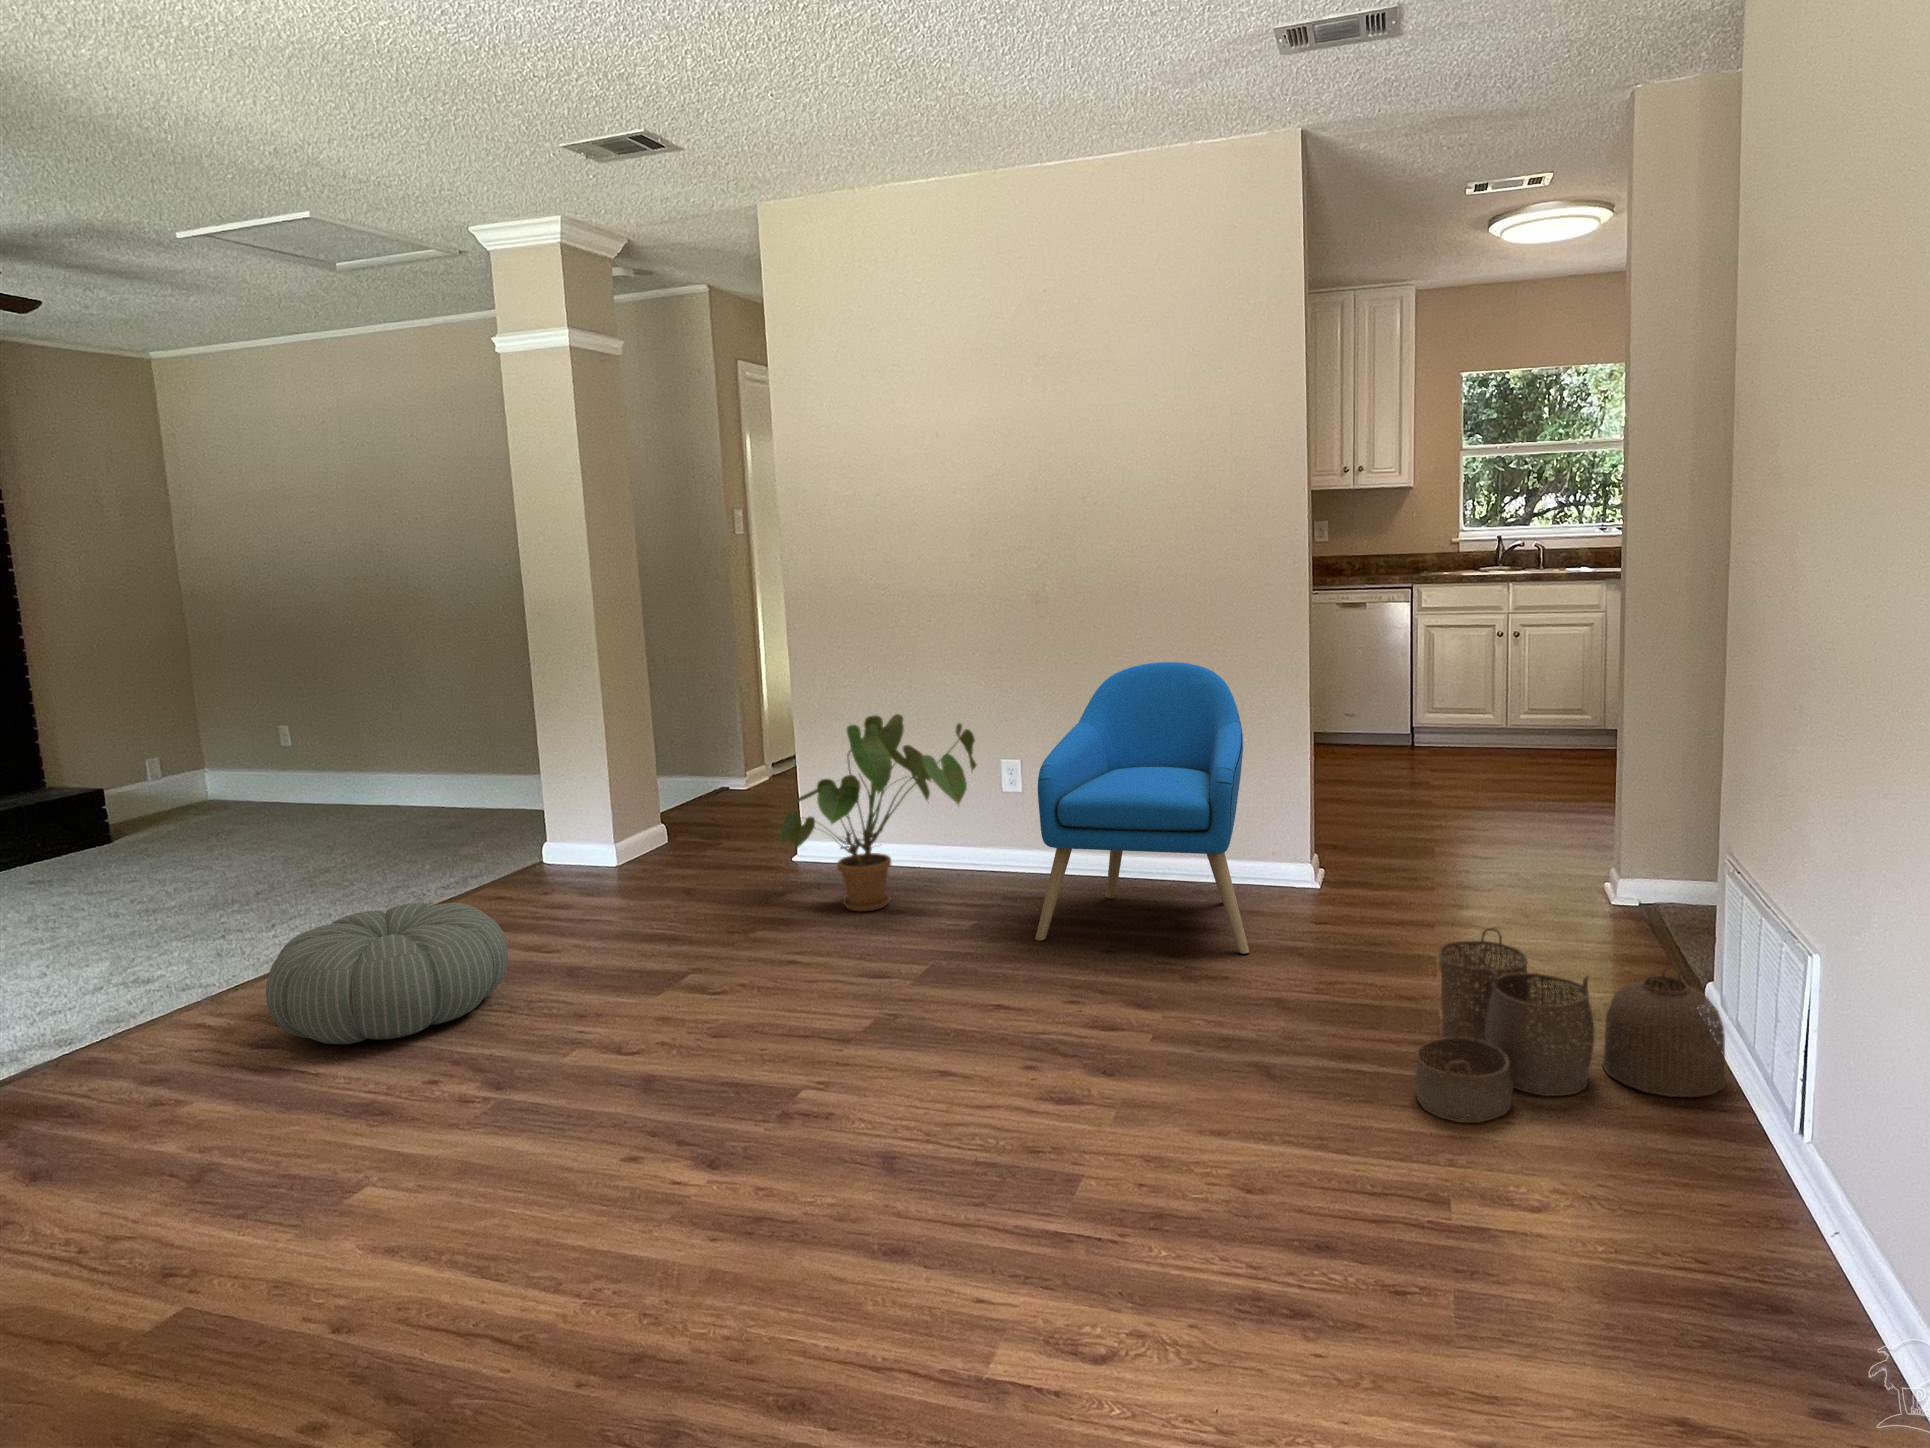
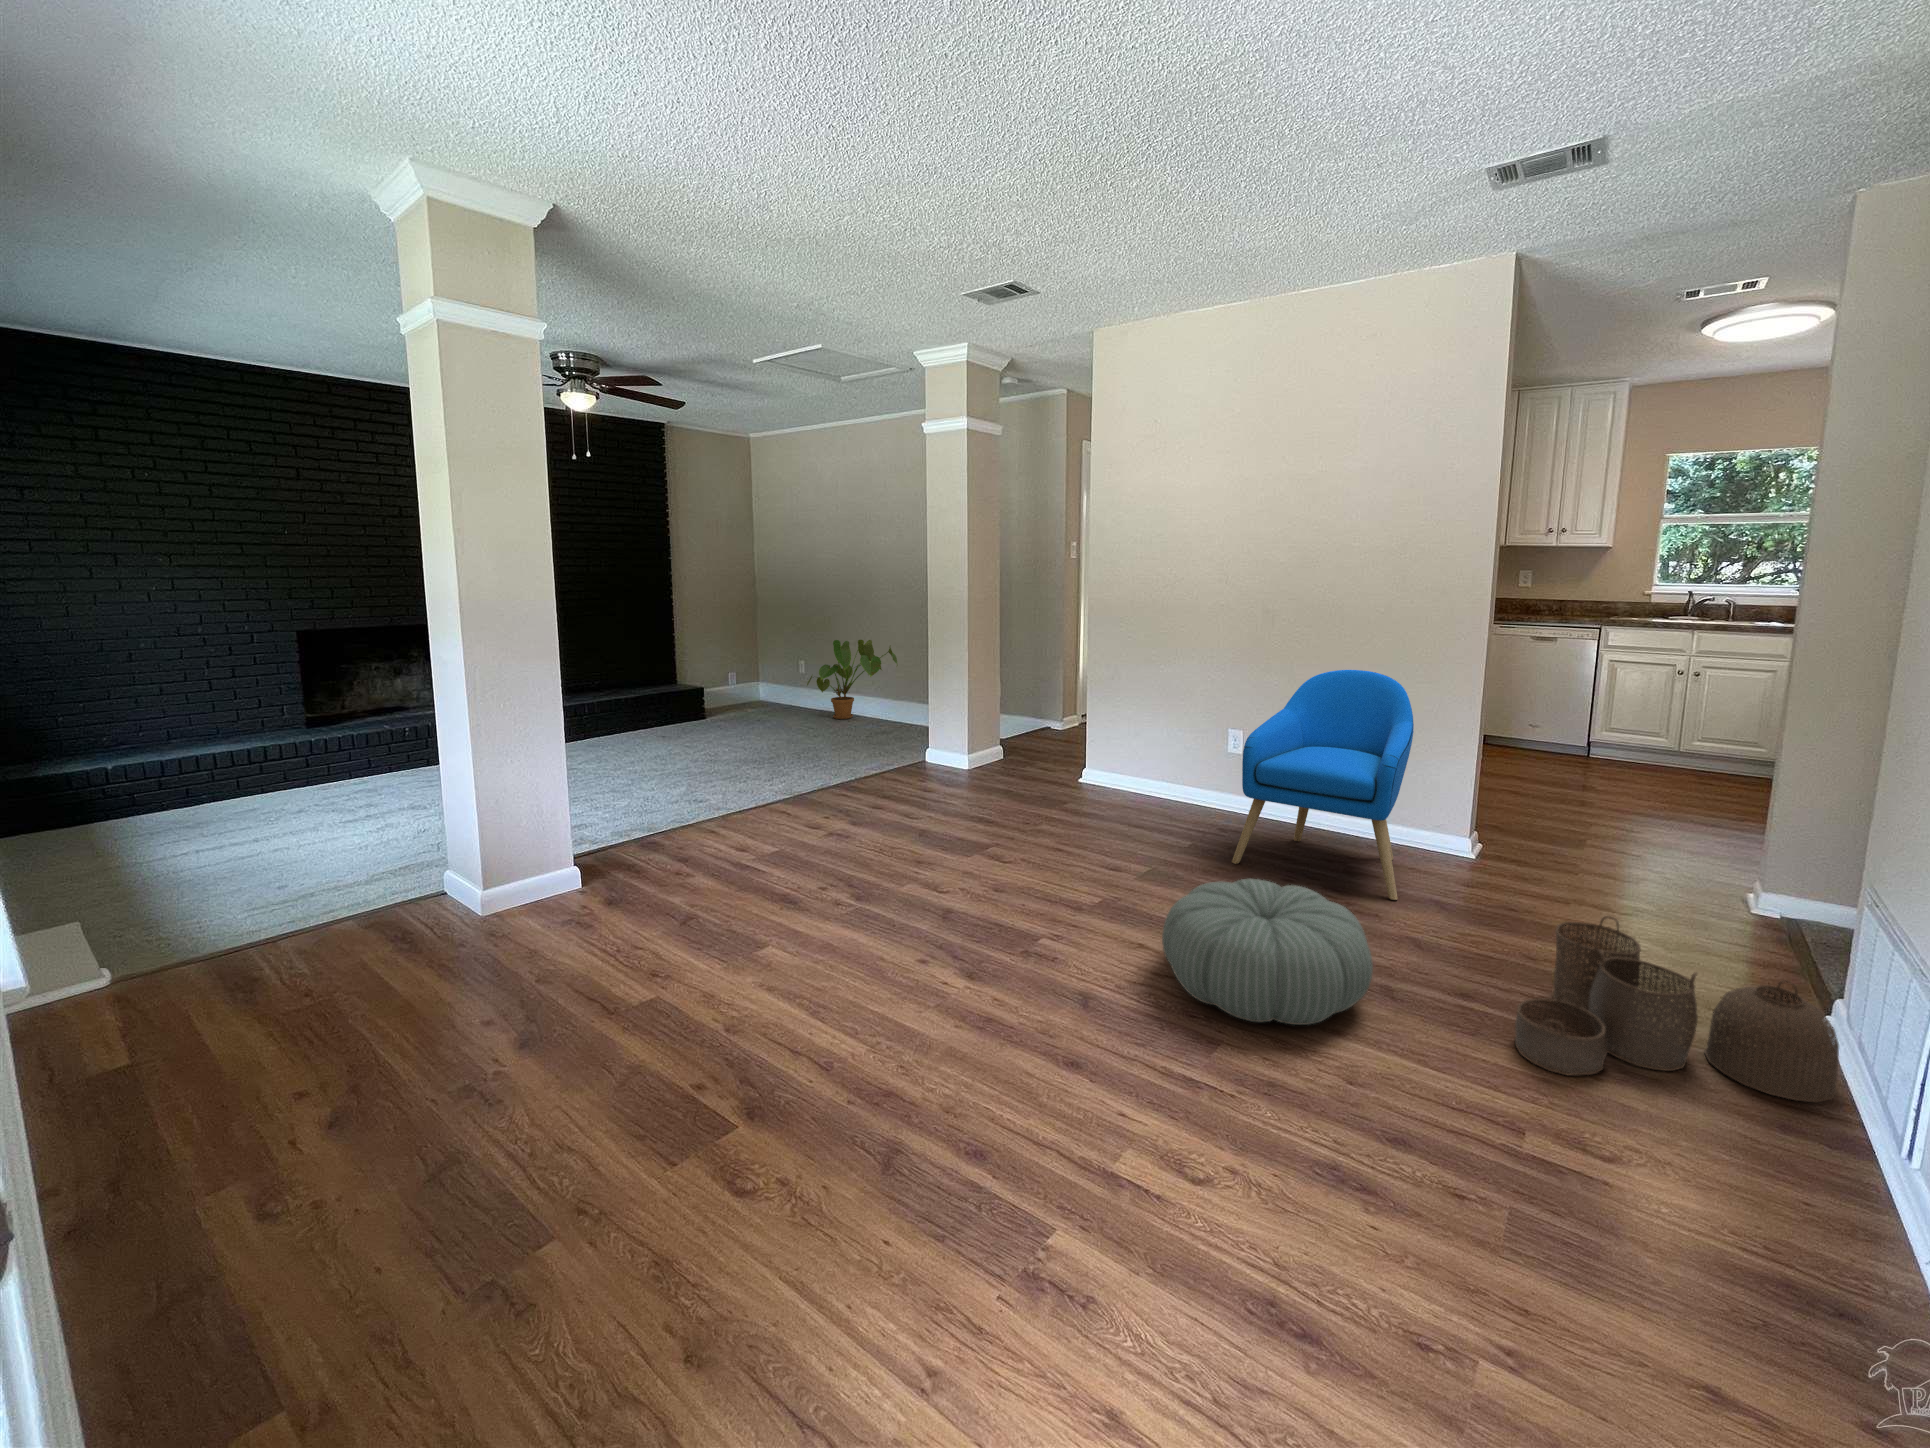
house plant: present [779,714,976,911] -> present [807,640,898,719]
pouf: present [266,903,508,1044] -> present [1162,879,1373,1025]

